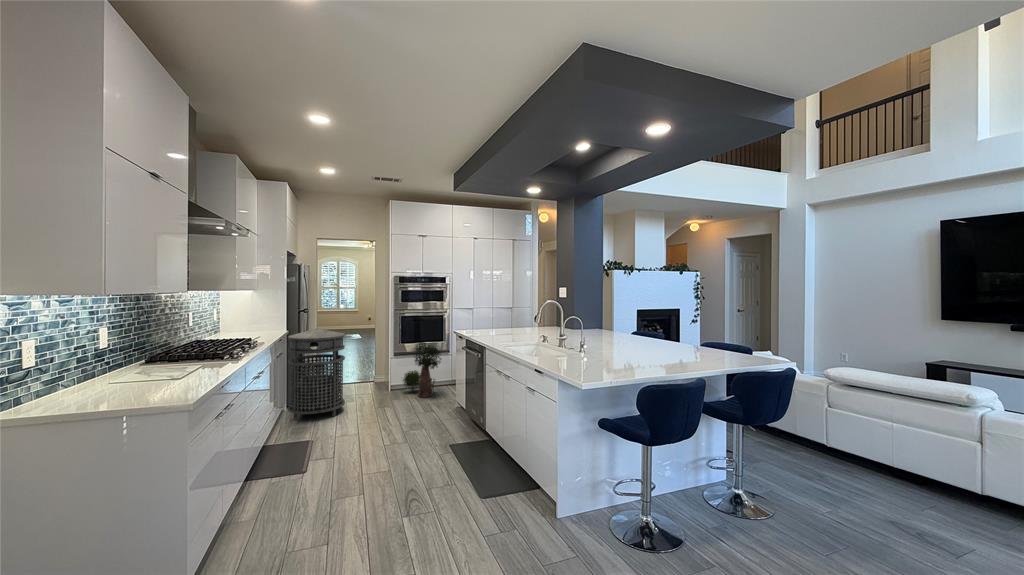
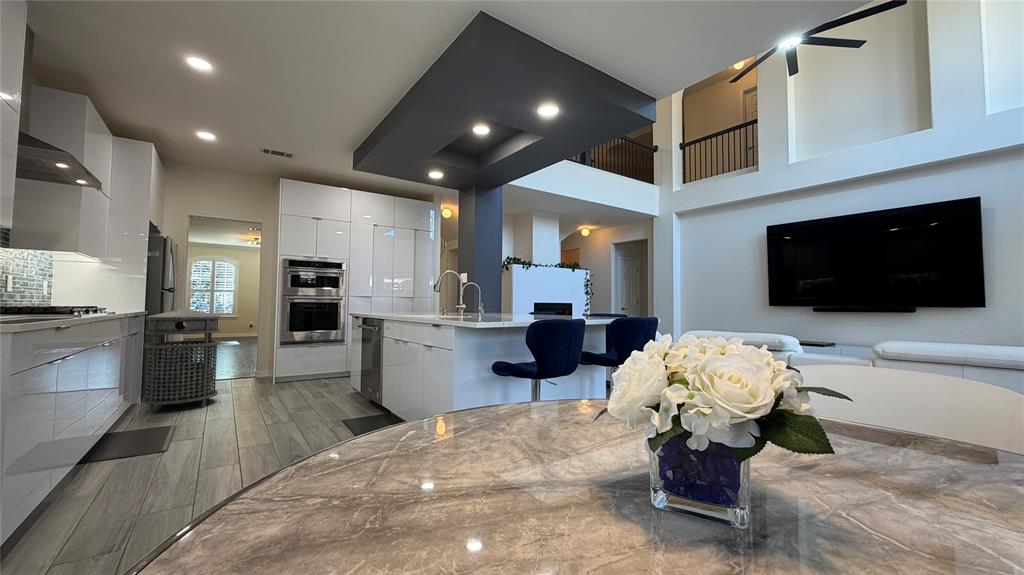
potted plant: present [403,342,441,397] -> none [289,329,336,387]

